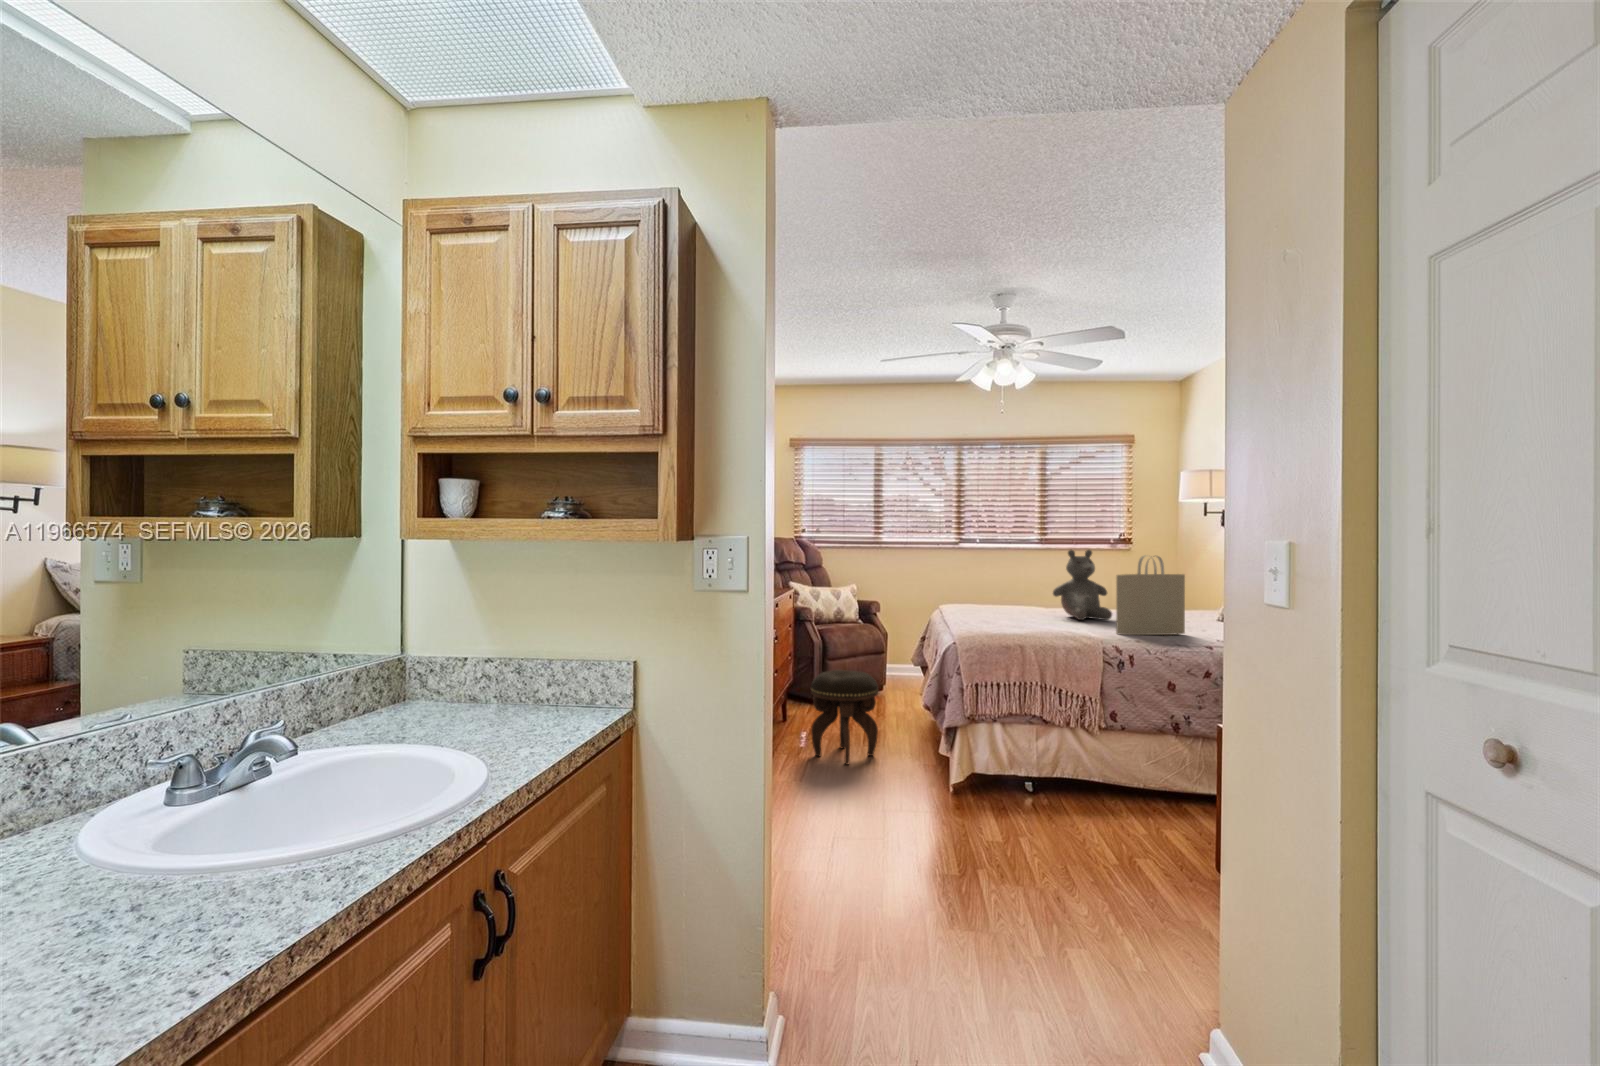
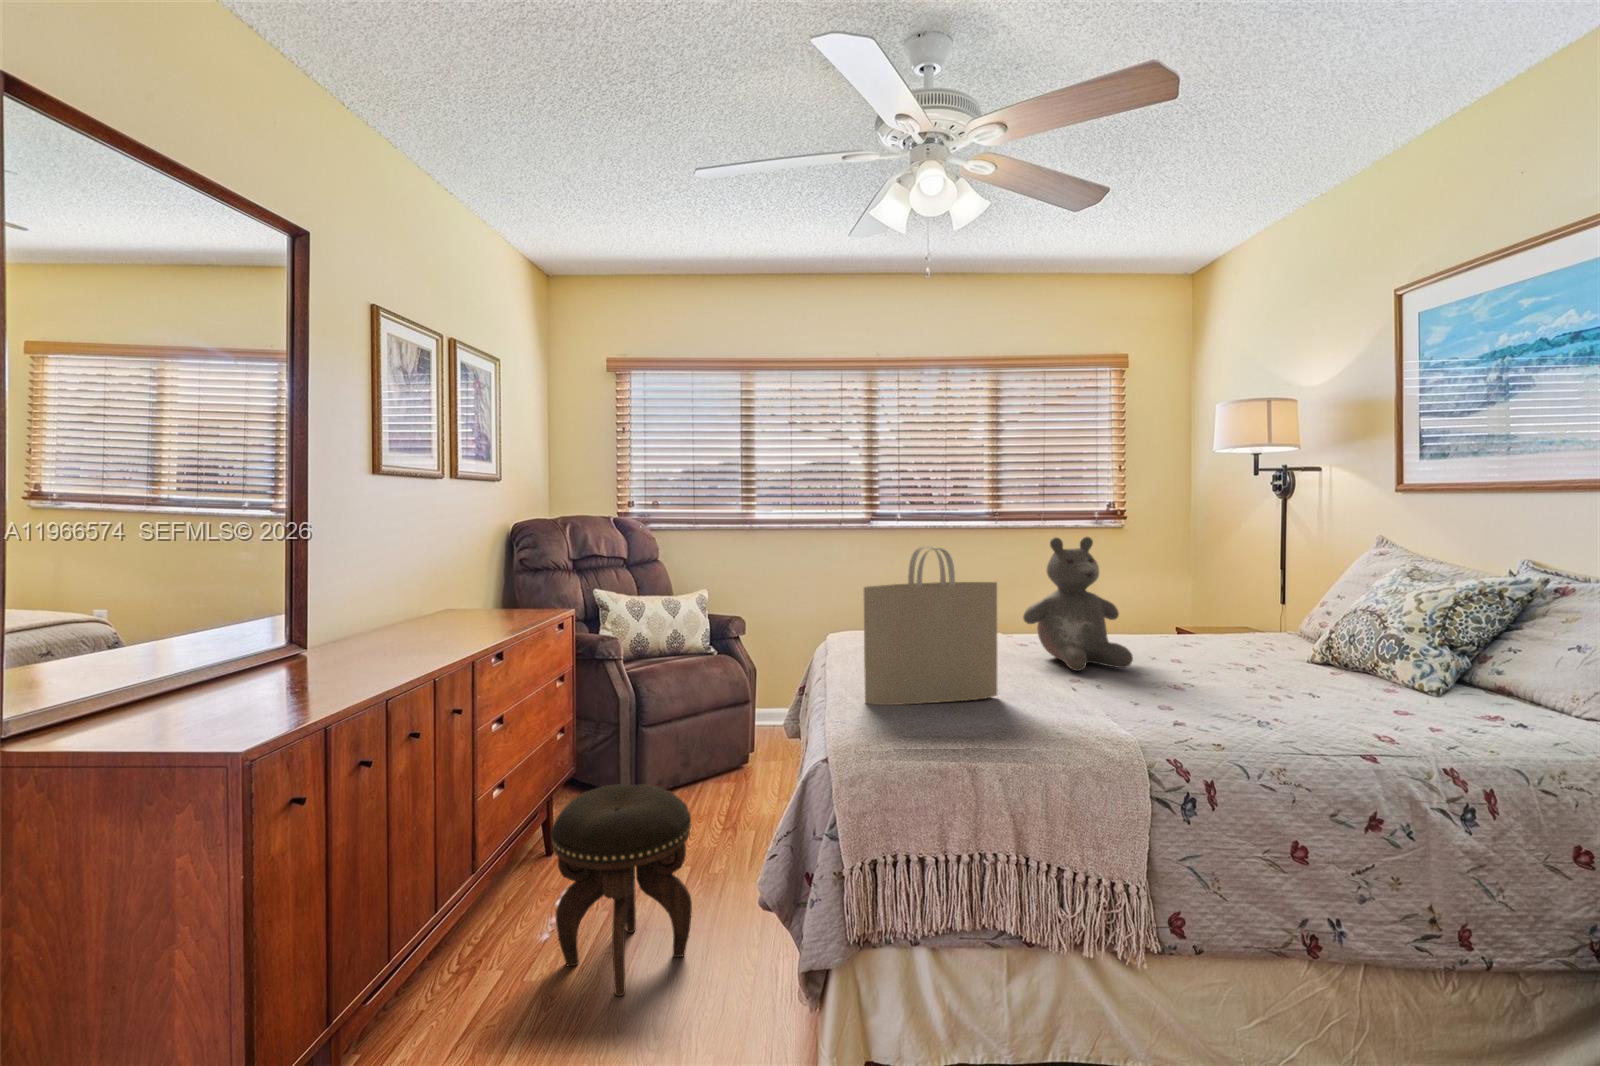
tote bag: present [1116,556,1185,635] -> present [864,546,997,705]

